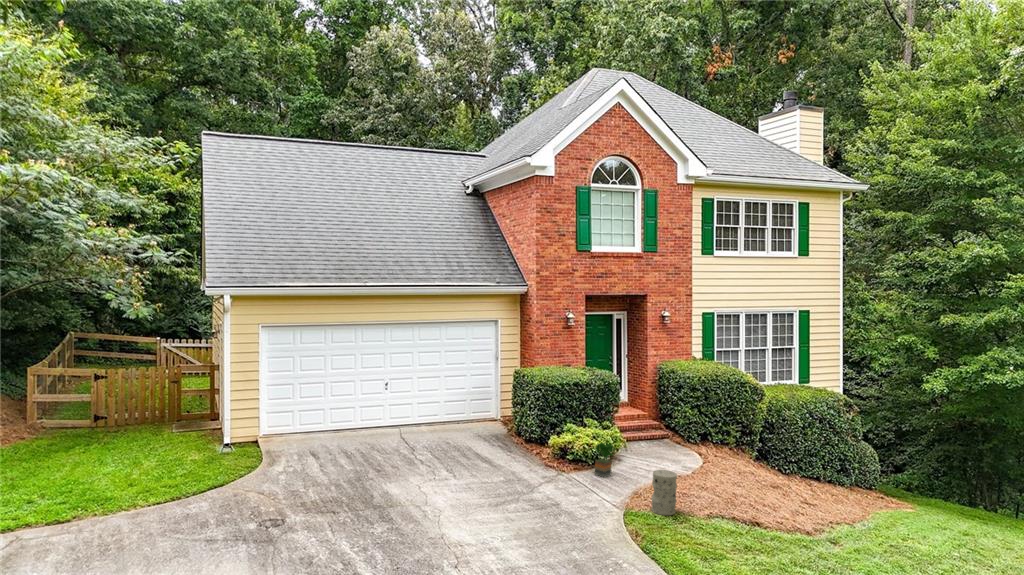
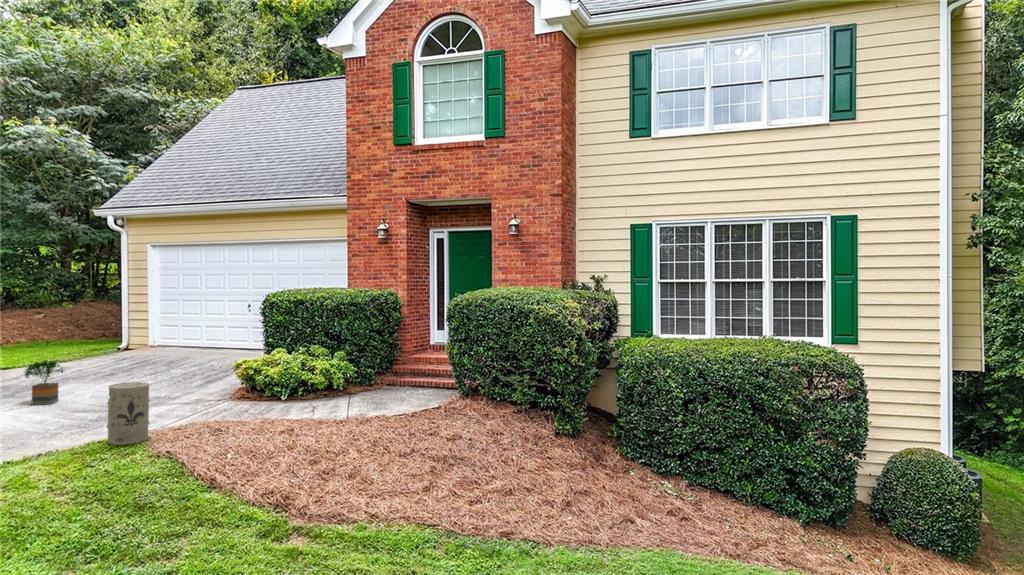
potted tree: present [595,443,615,477] -> present [24,360,63,405]

